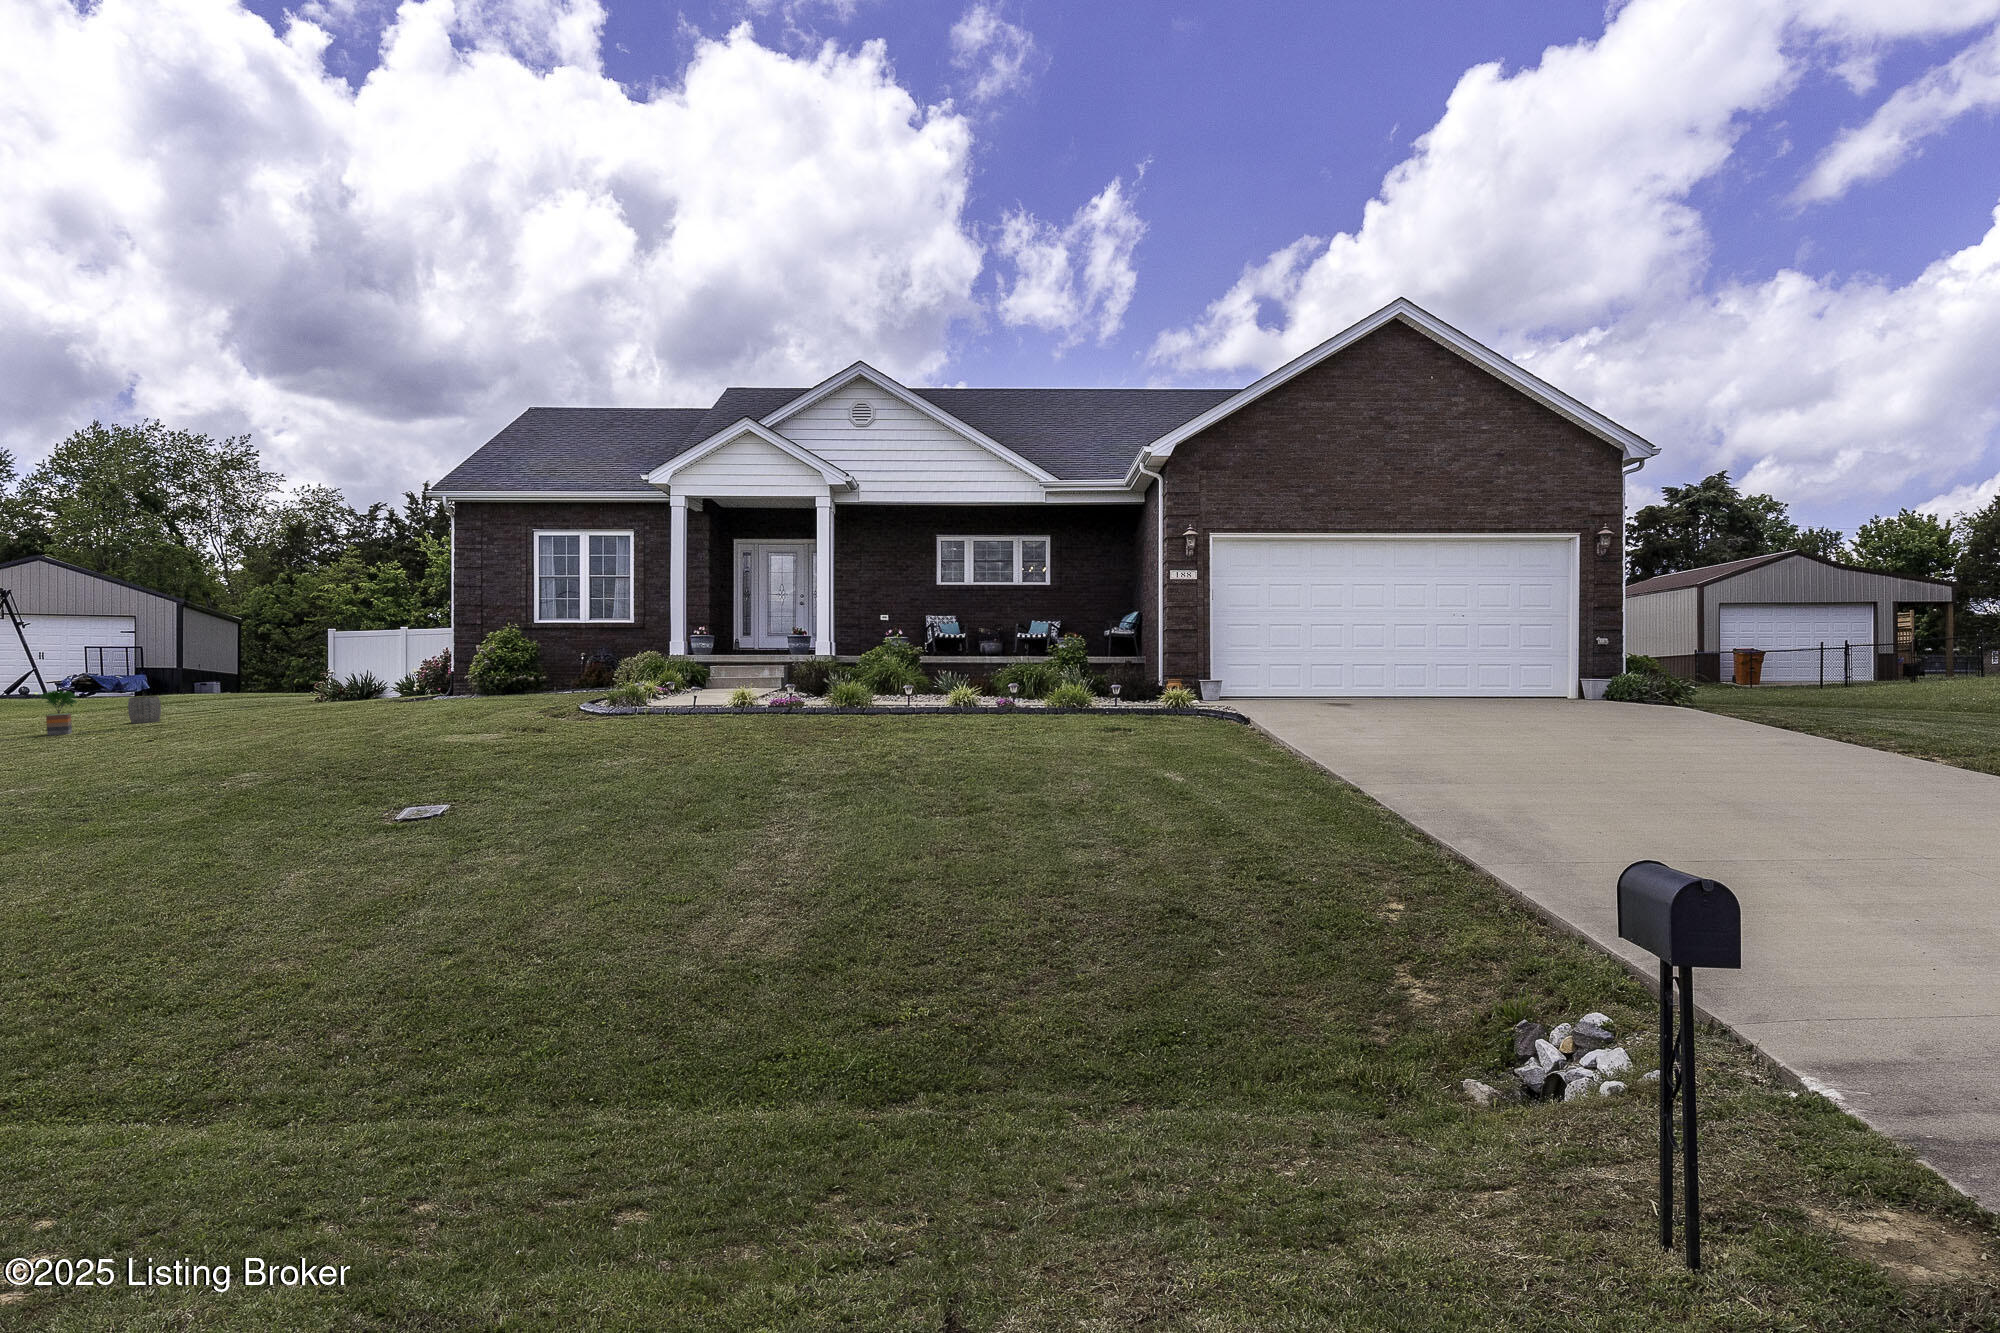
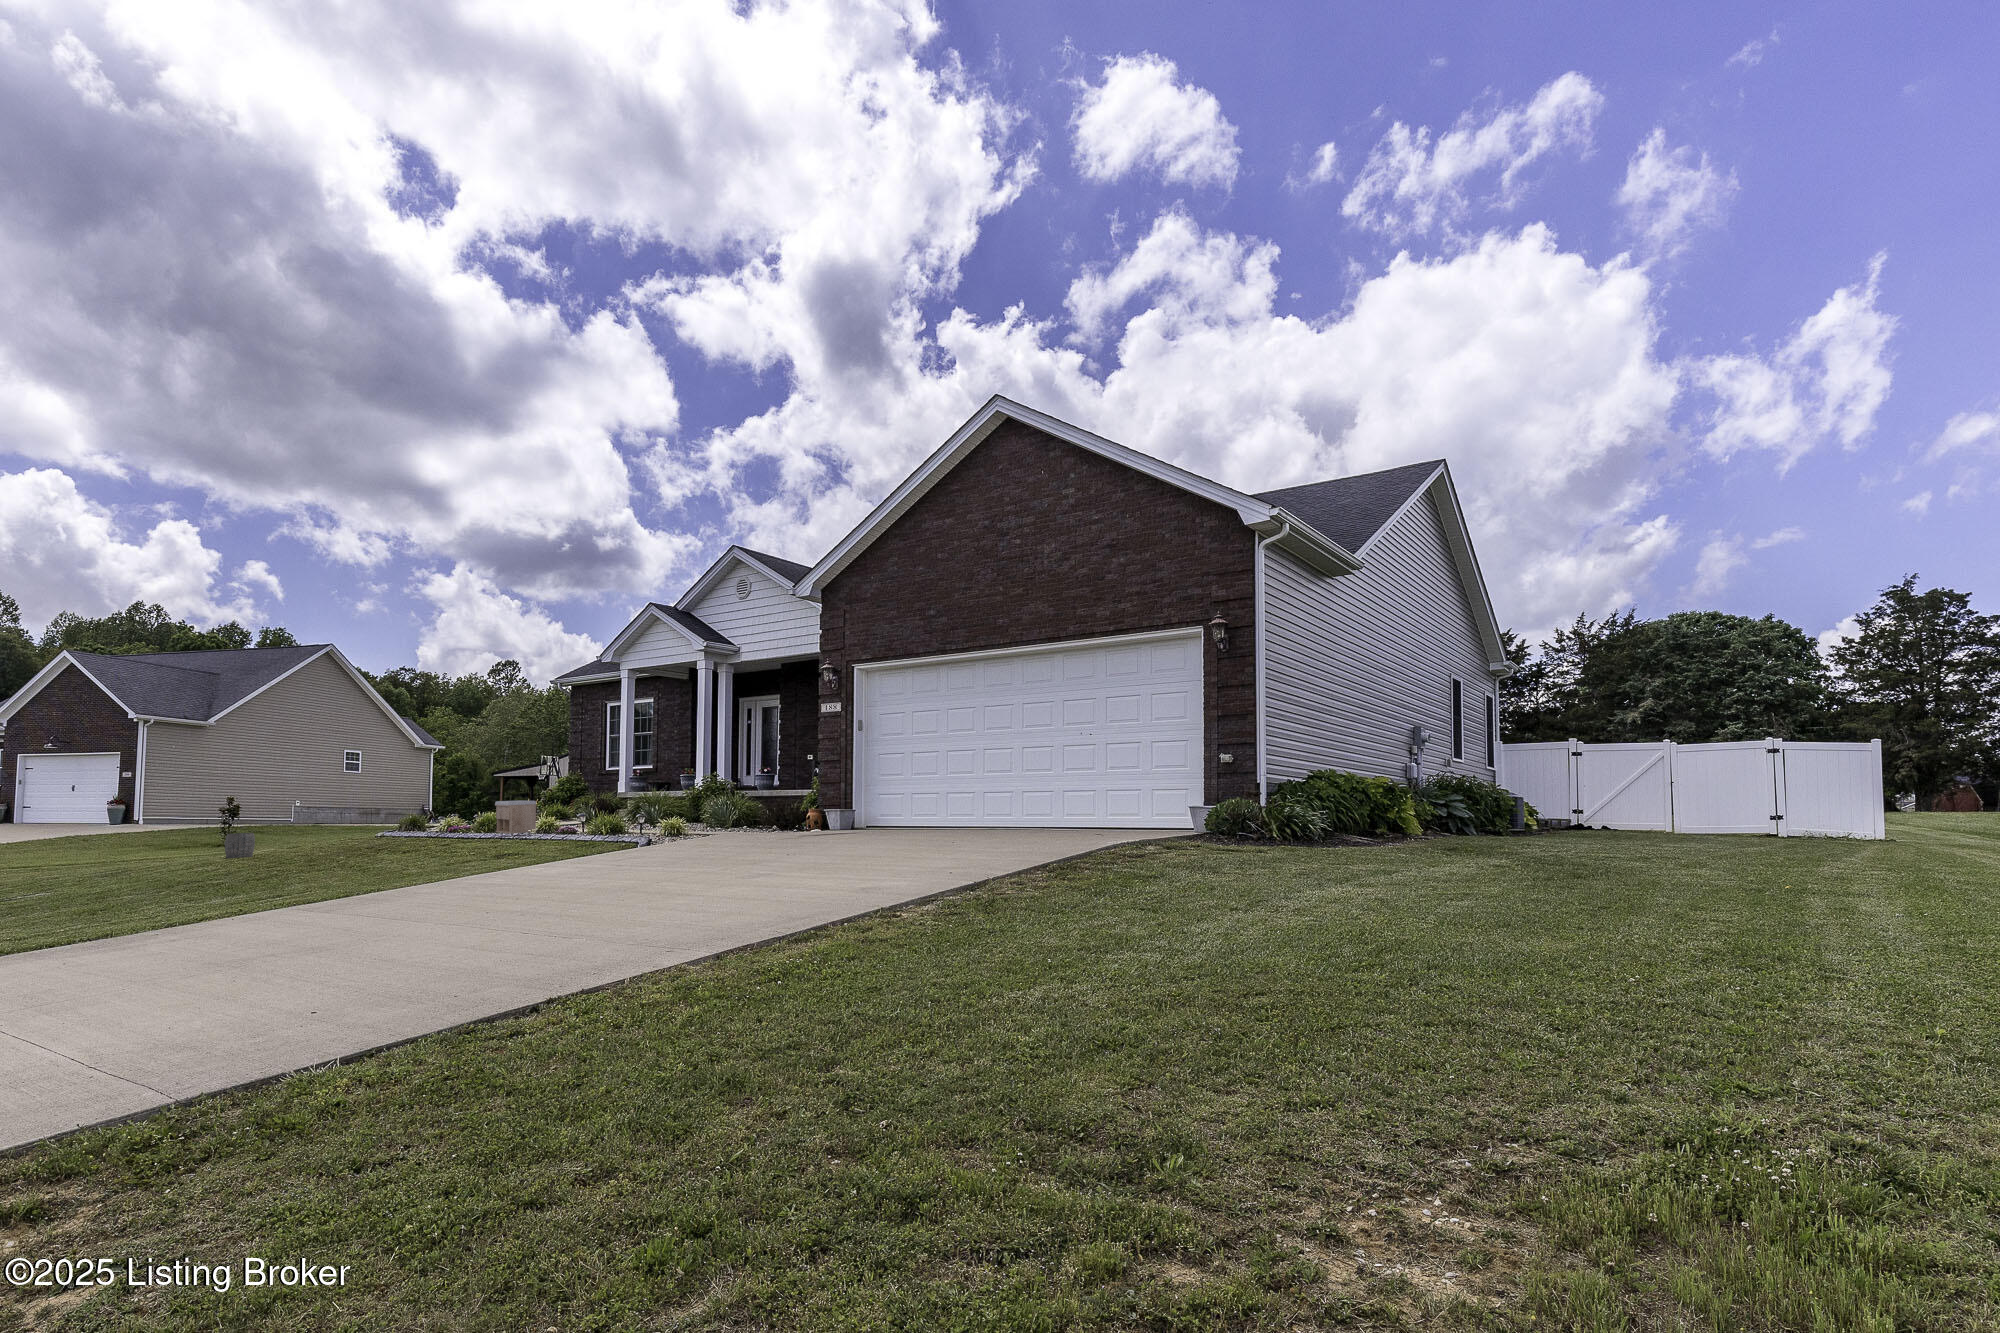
storage bench: none [417,654,464,693] -> present [495,800,536,836]
potted tree: present [40,691,77,735] -> none [145,823,181,866]

